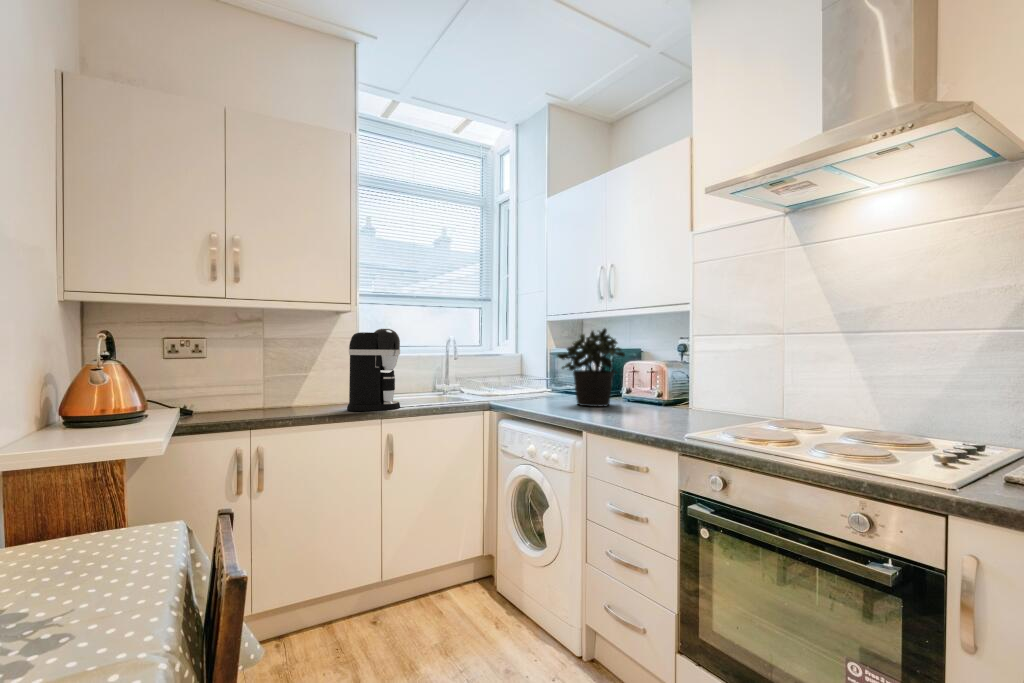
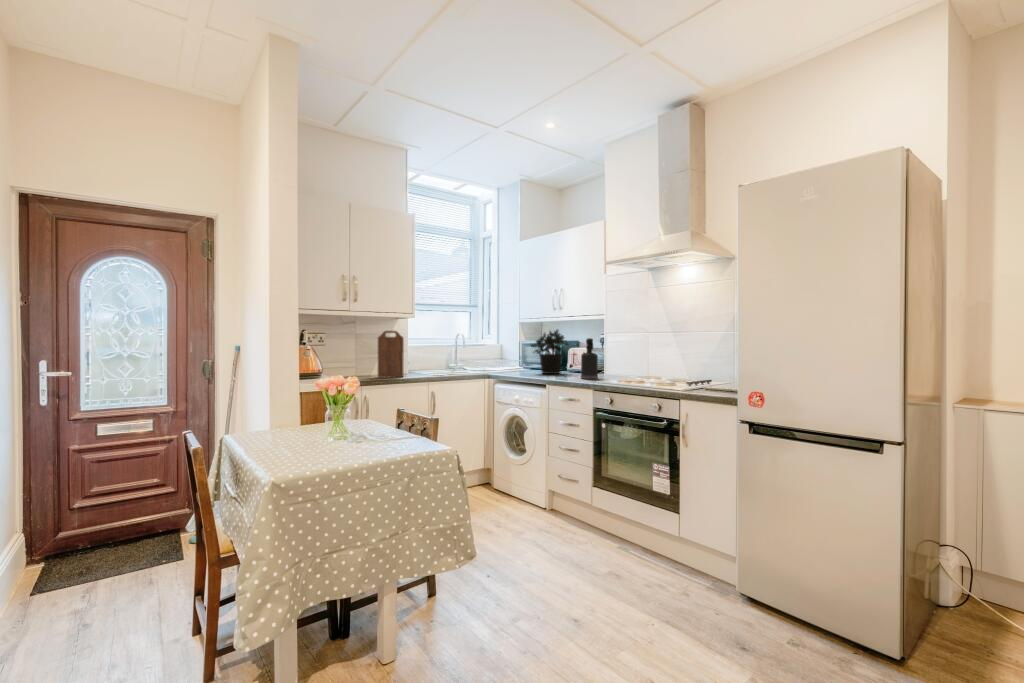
cutting board: none [303,329,343,407] -> present [378,331,404,377]
coffee maker: present [347,329,400,411] -> none [409,330,439,378]
spray bottle: none [649,345,683,424] -> present [581,338,598,379]

